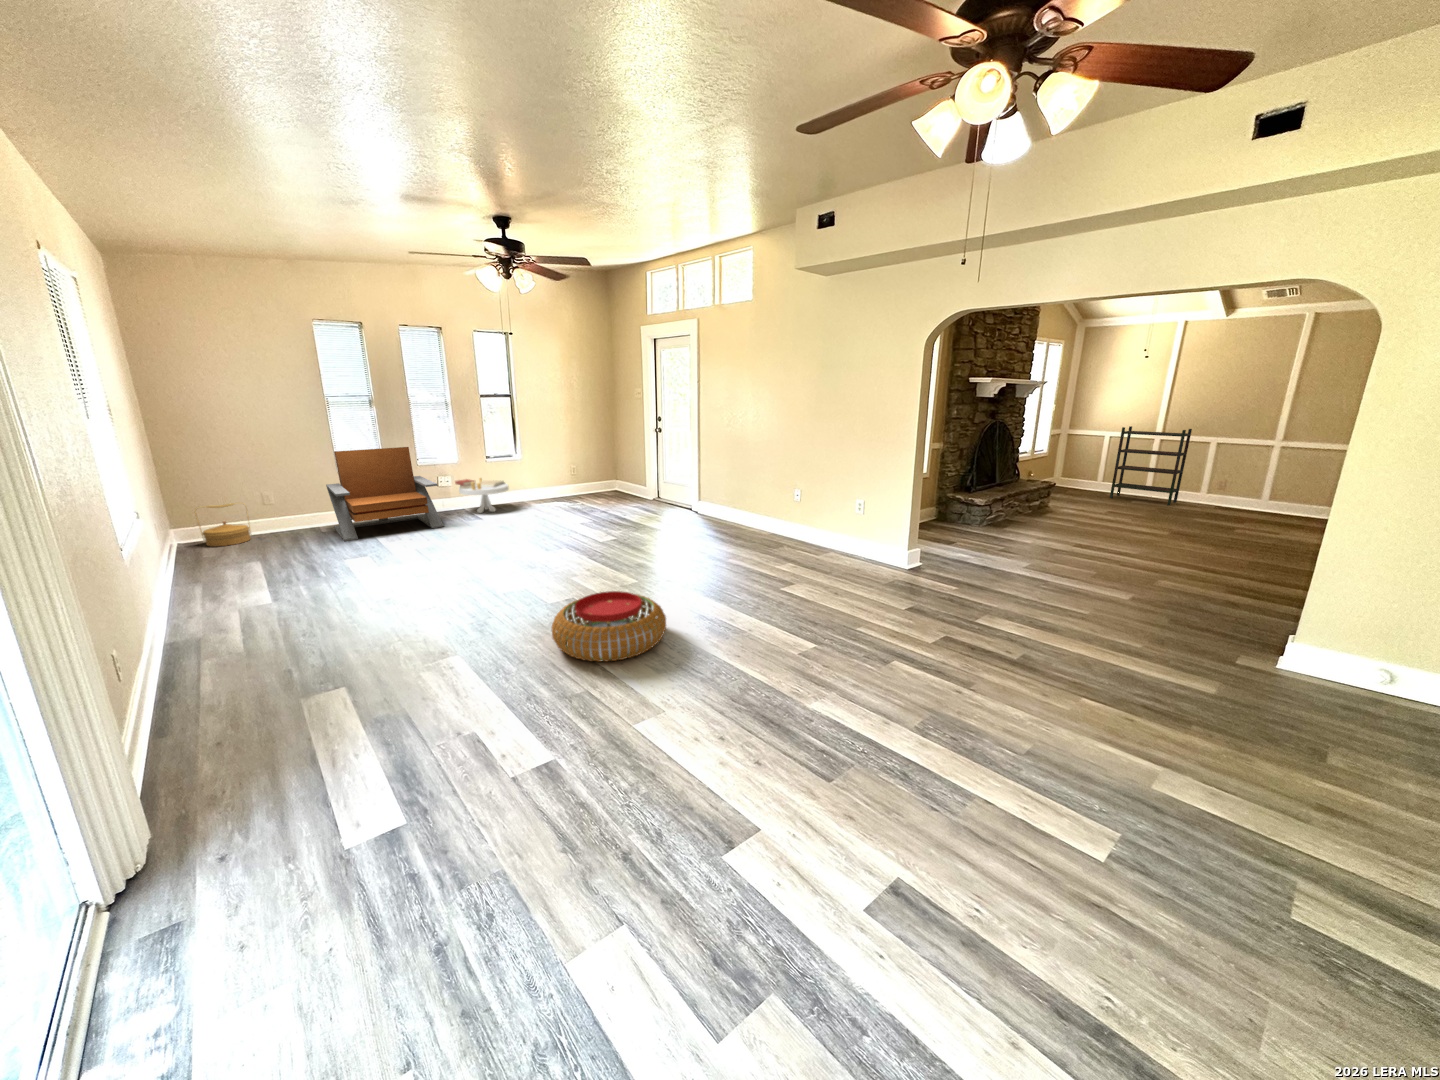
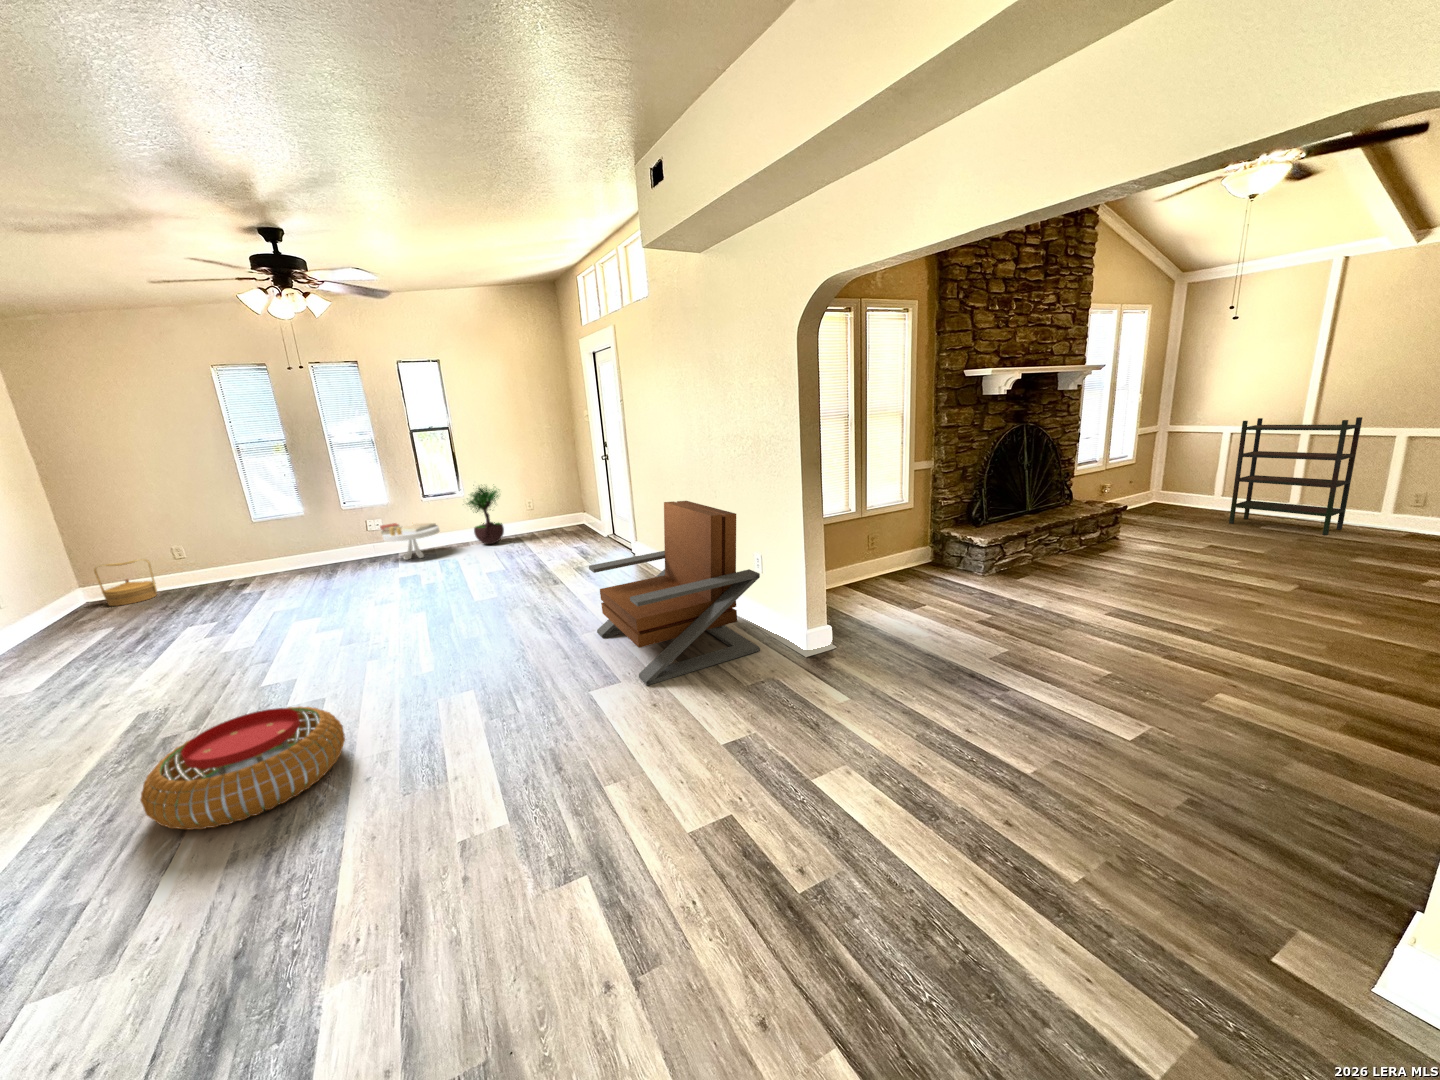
potted tree: none [528,445,562,502] -> present [467,486,504,544]
lounge chair: present [326,447,443,541] -> present [589,501,760,685]

